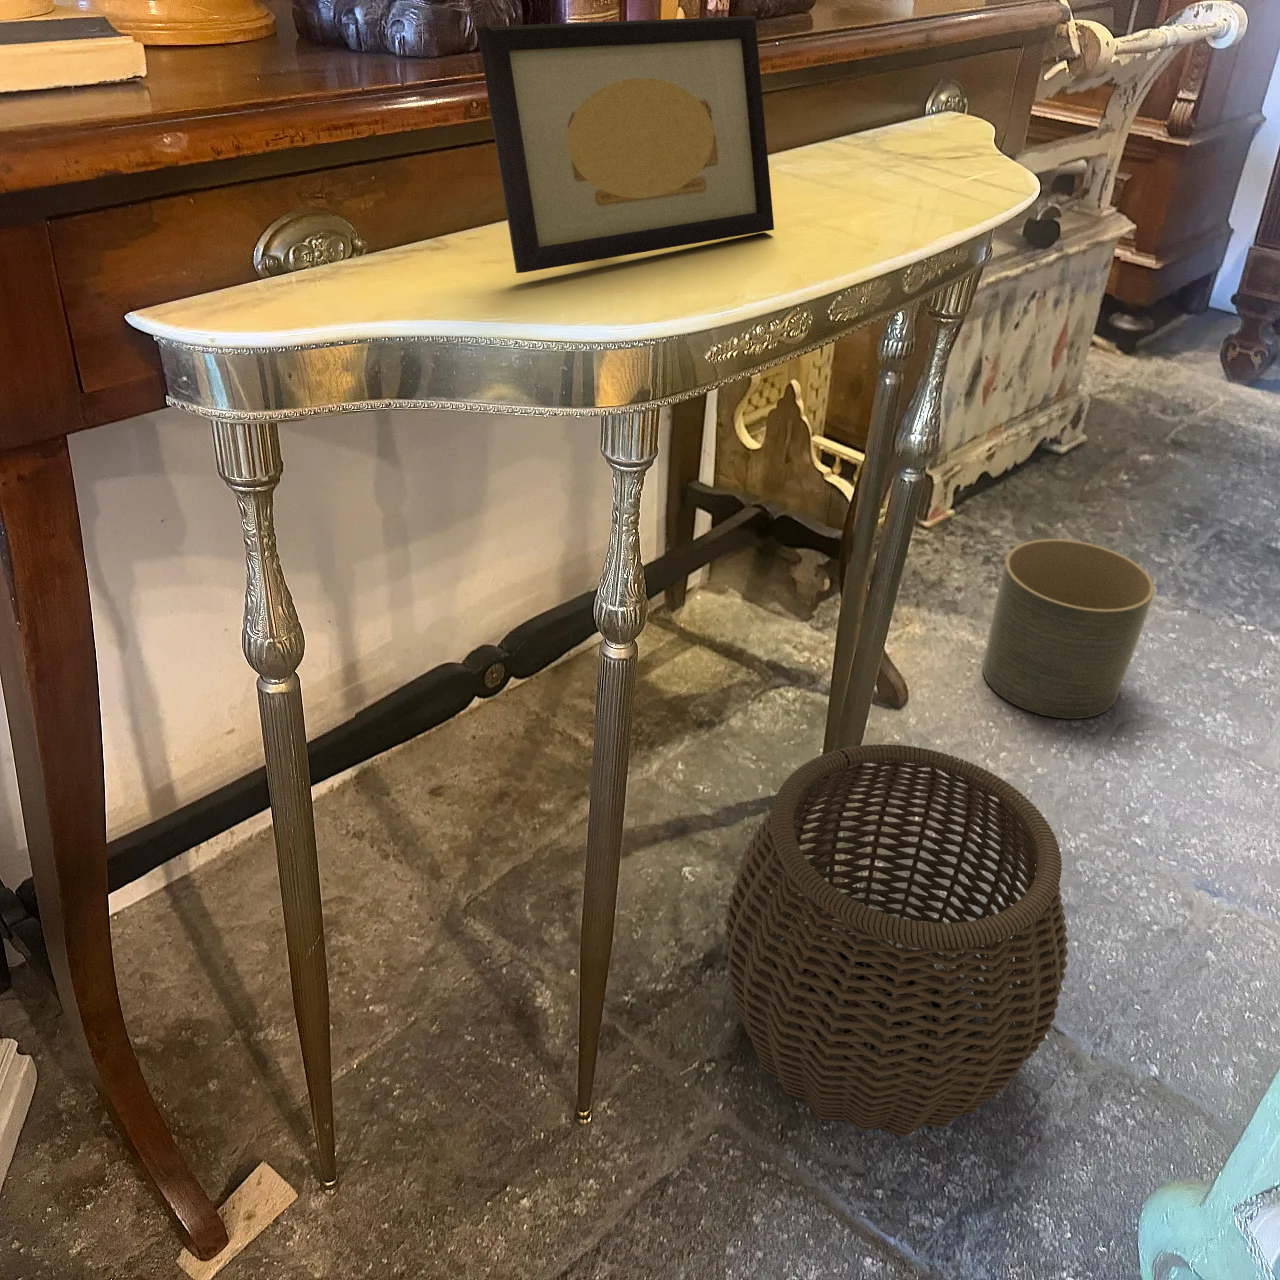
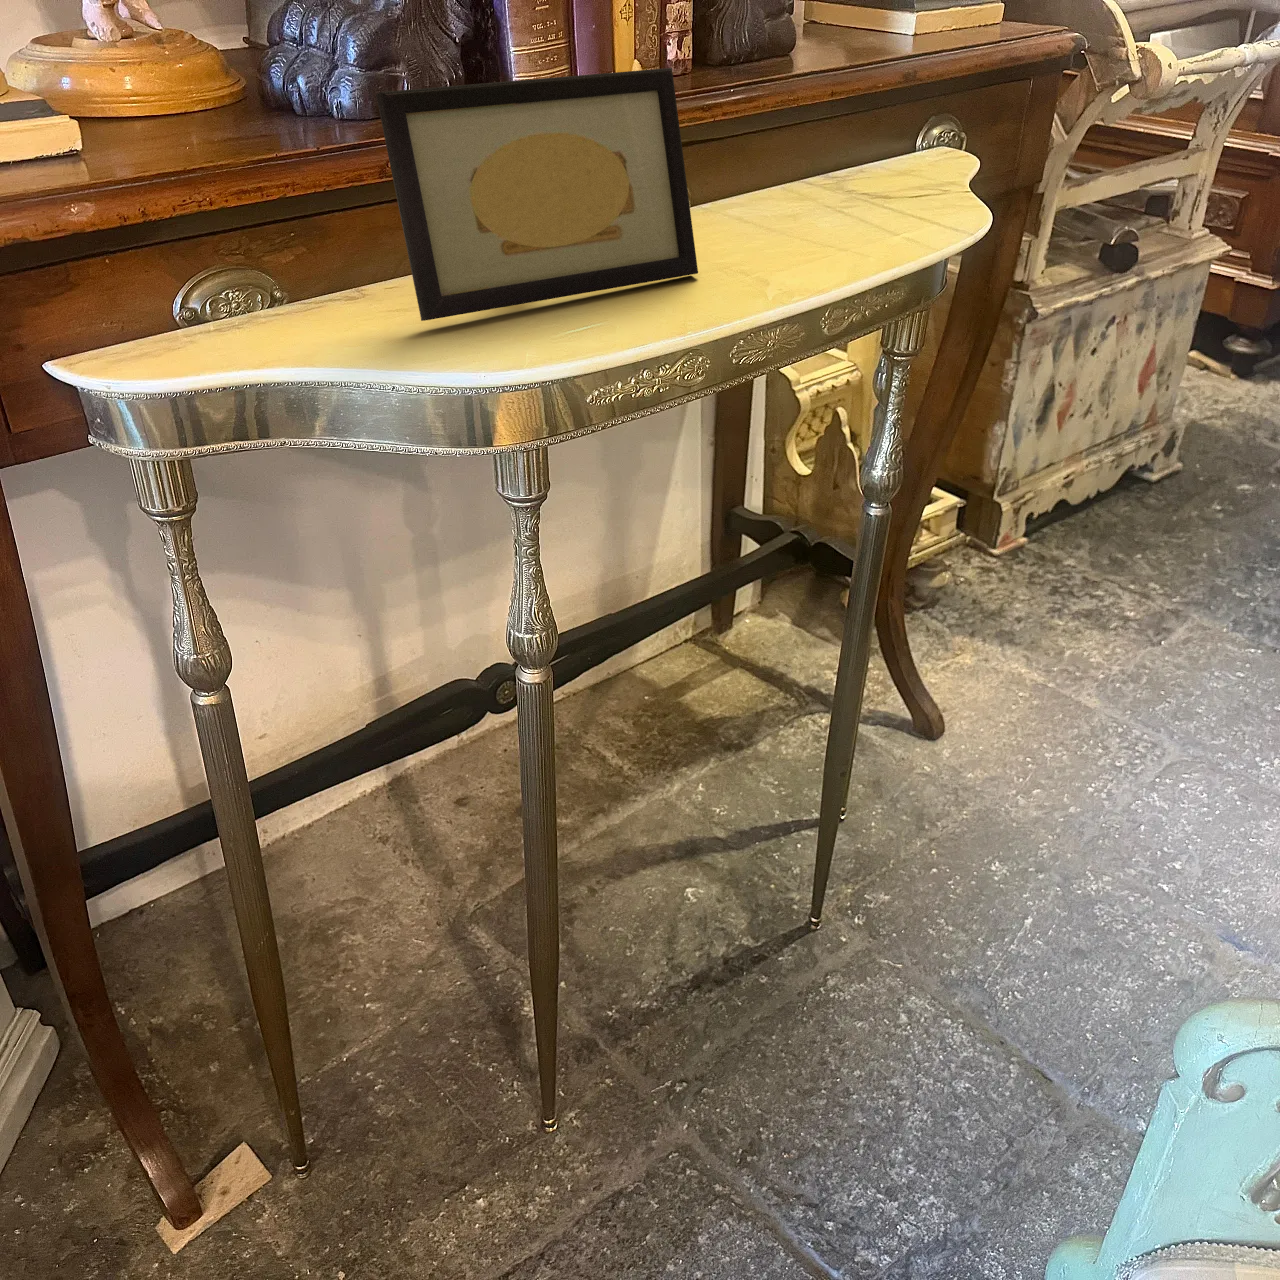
planter: present [983,539,1155,719] -> none [1029,572,1204,756]
woven basket: present [724,744,1068,1137] -> none [695,777,1034,1172]

